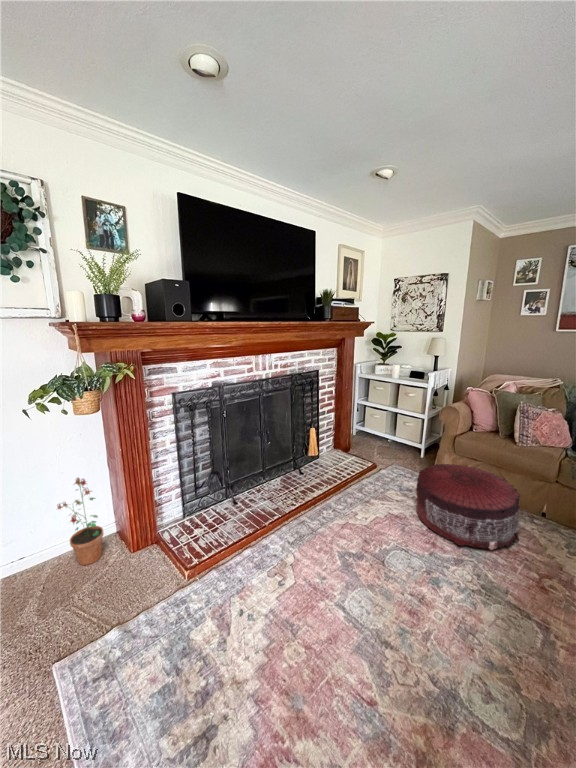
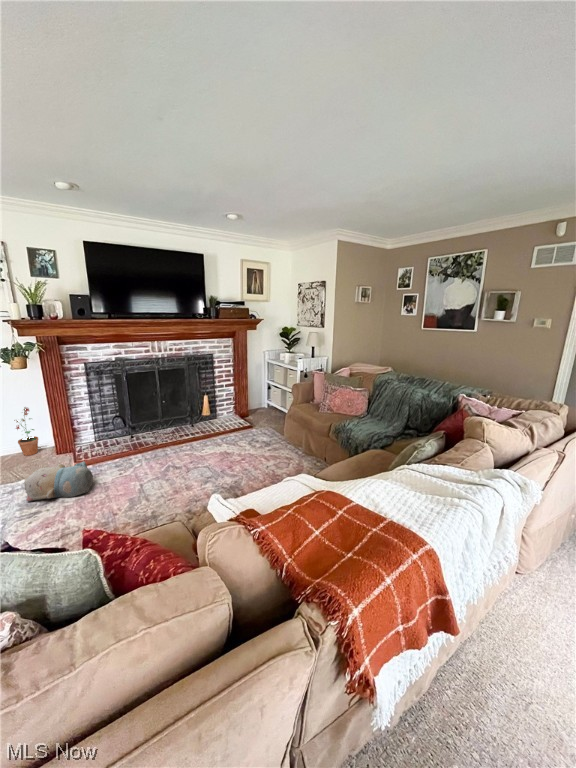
pouf: present [416,464,520,550] -> none [230,423,292,474]
plush toy: none [162,581,285,704] -> present [24,462,93,501]

